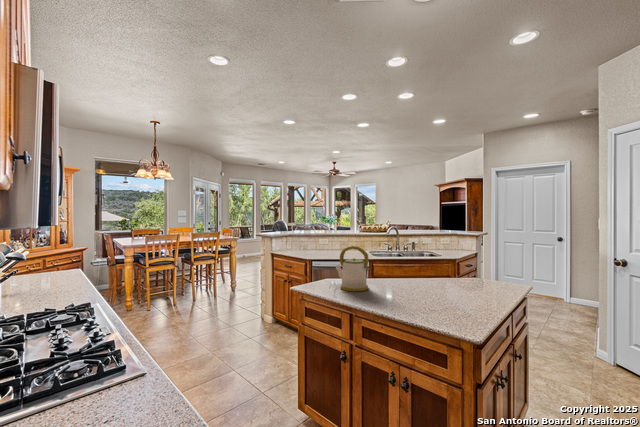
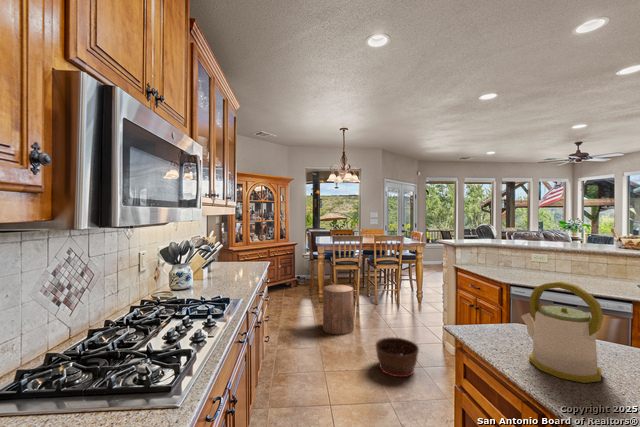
stool: none [146,283,180,332] -> present [323,285,354,335]
basket: none [213,317,250,348] -> present [376,337,419,377]

